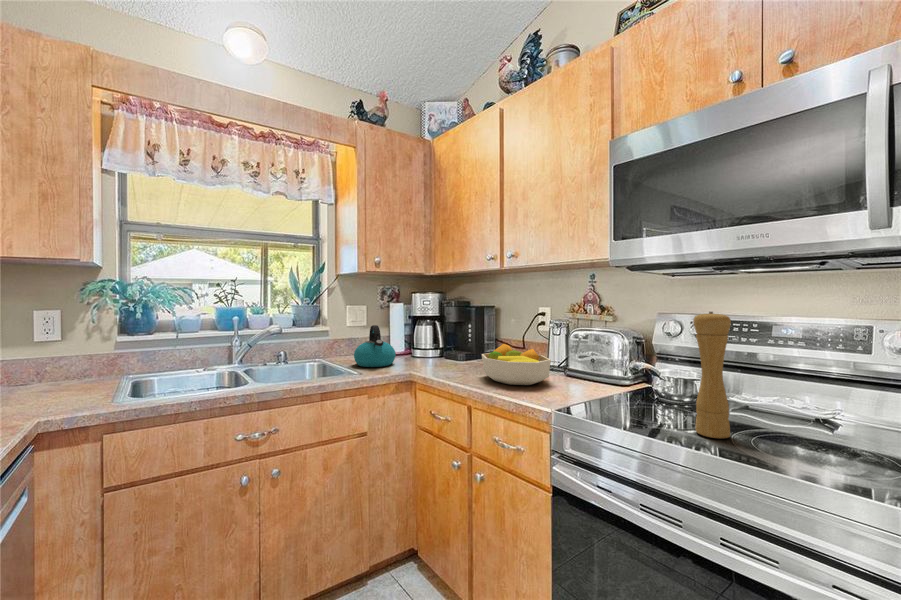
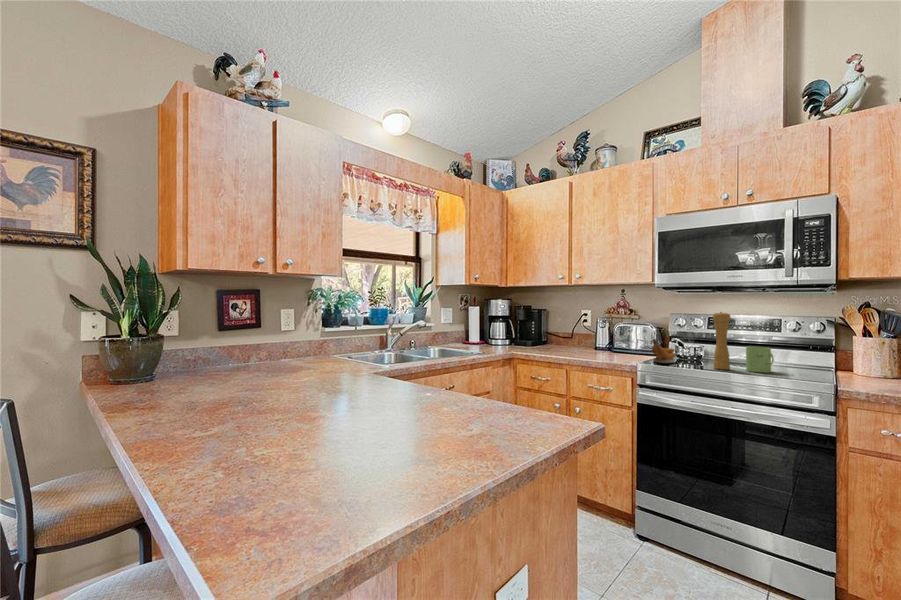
kettle: present [354,325,396,367] -> none [465,322,493,350]
fruit bowl: present [482,344,551,385] -> none [564,333,613,356]
banana: none [587,362,642,411] -> present [652,339,675,363]
mug: none [768,389,838,456] -> present [746,346,774,373]

